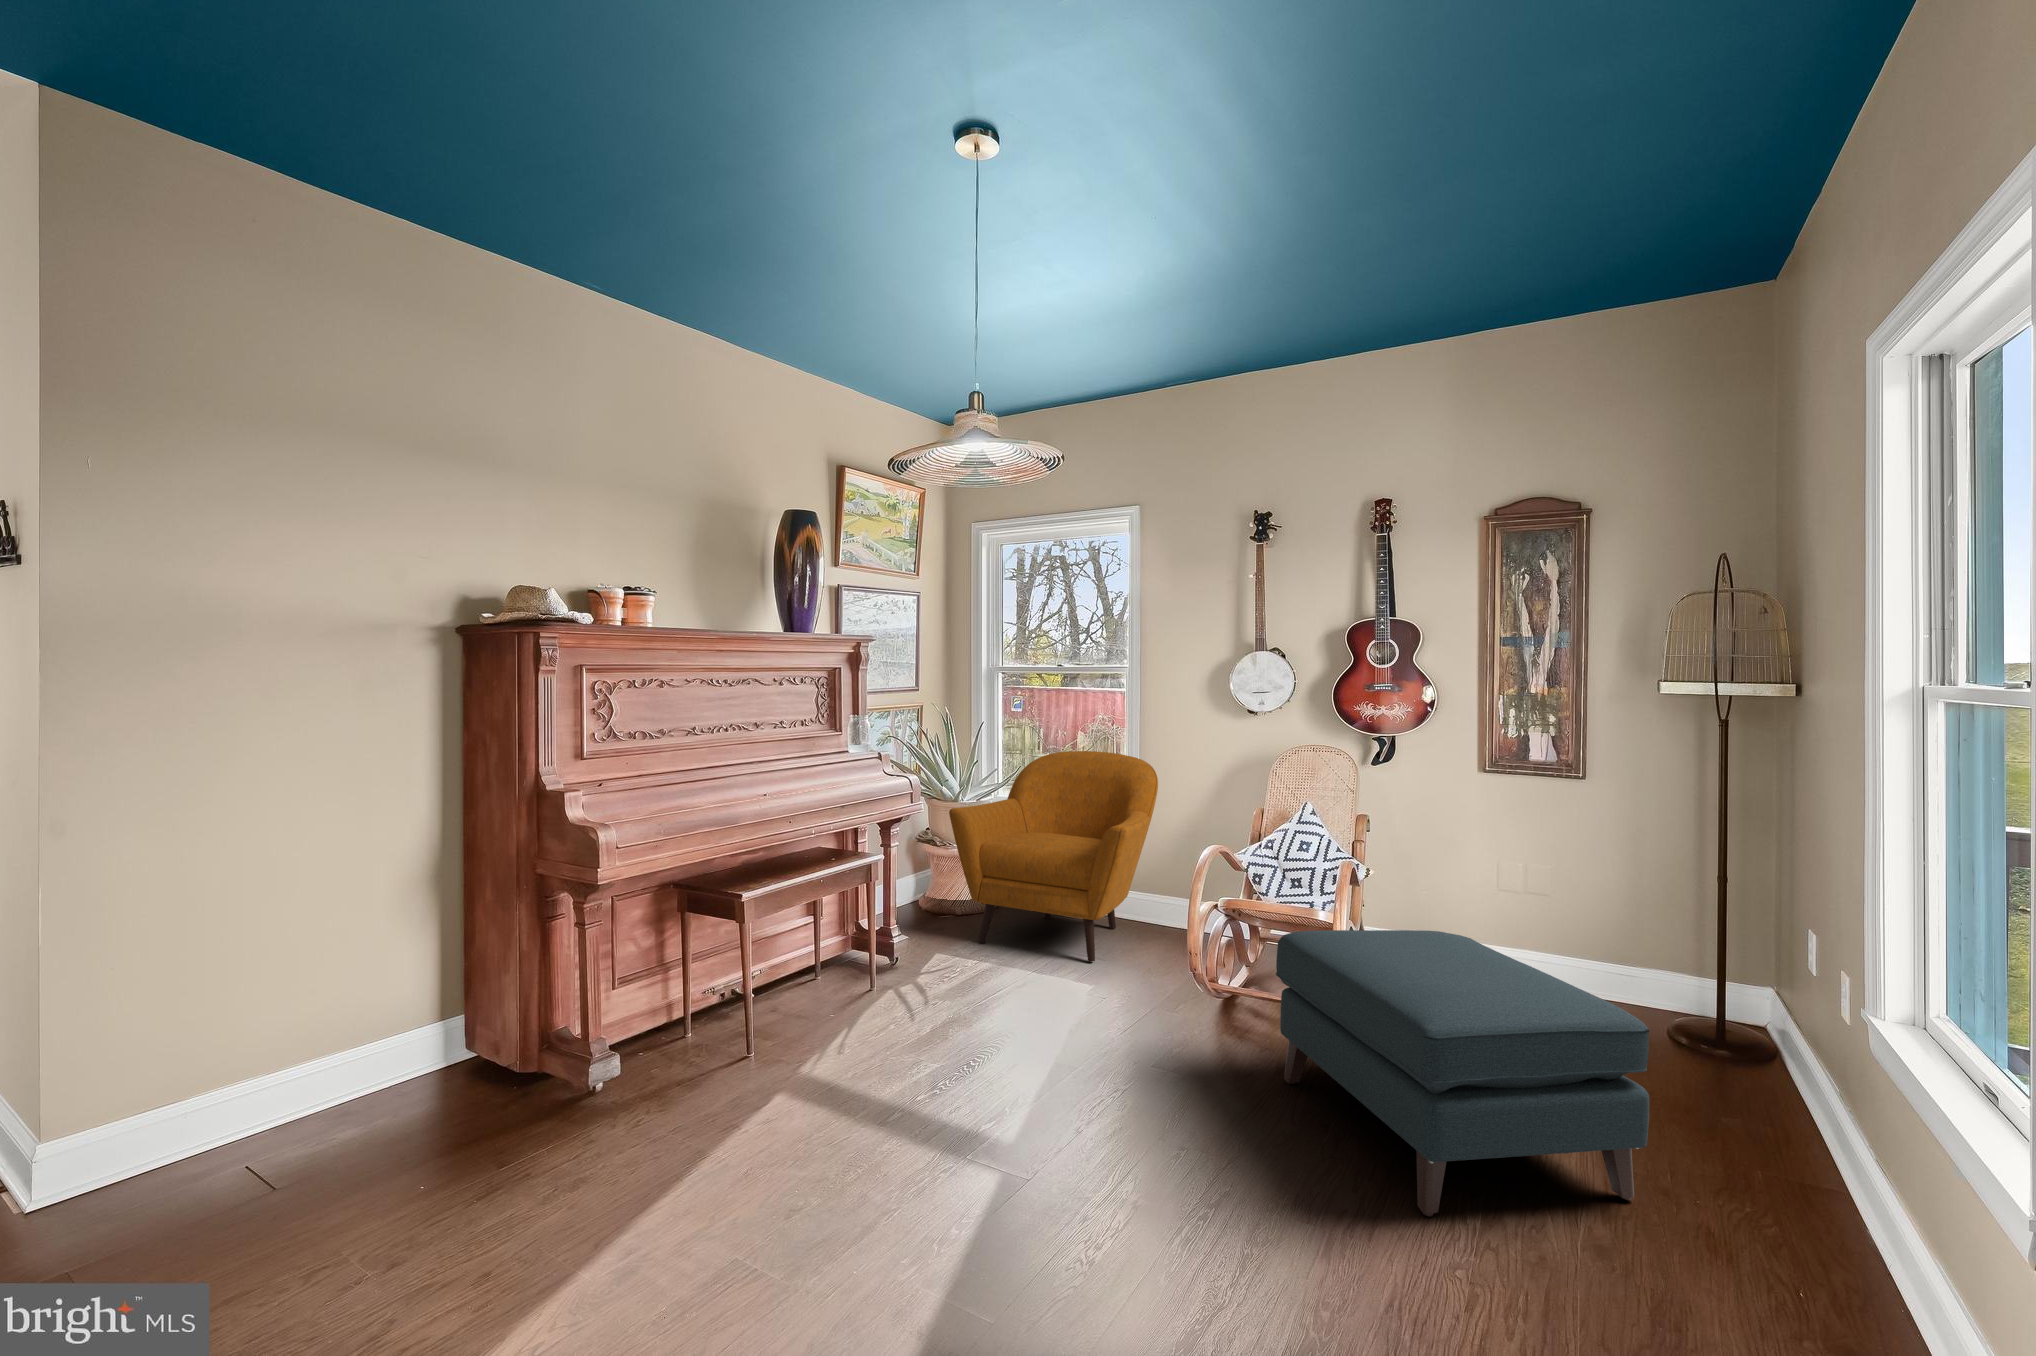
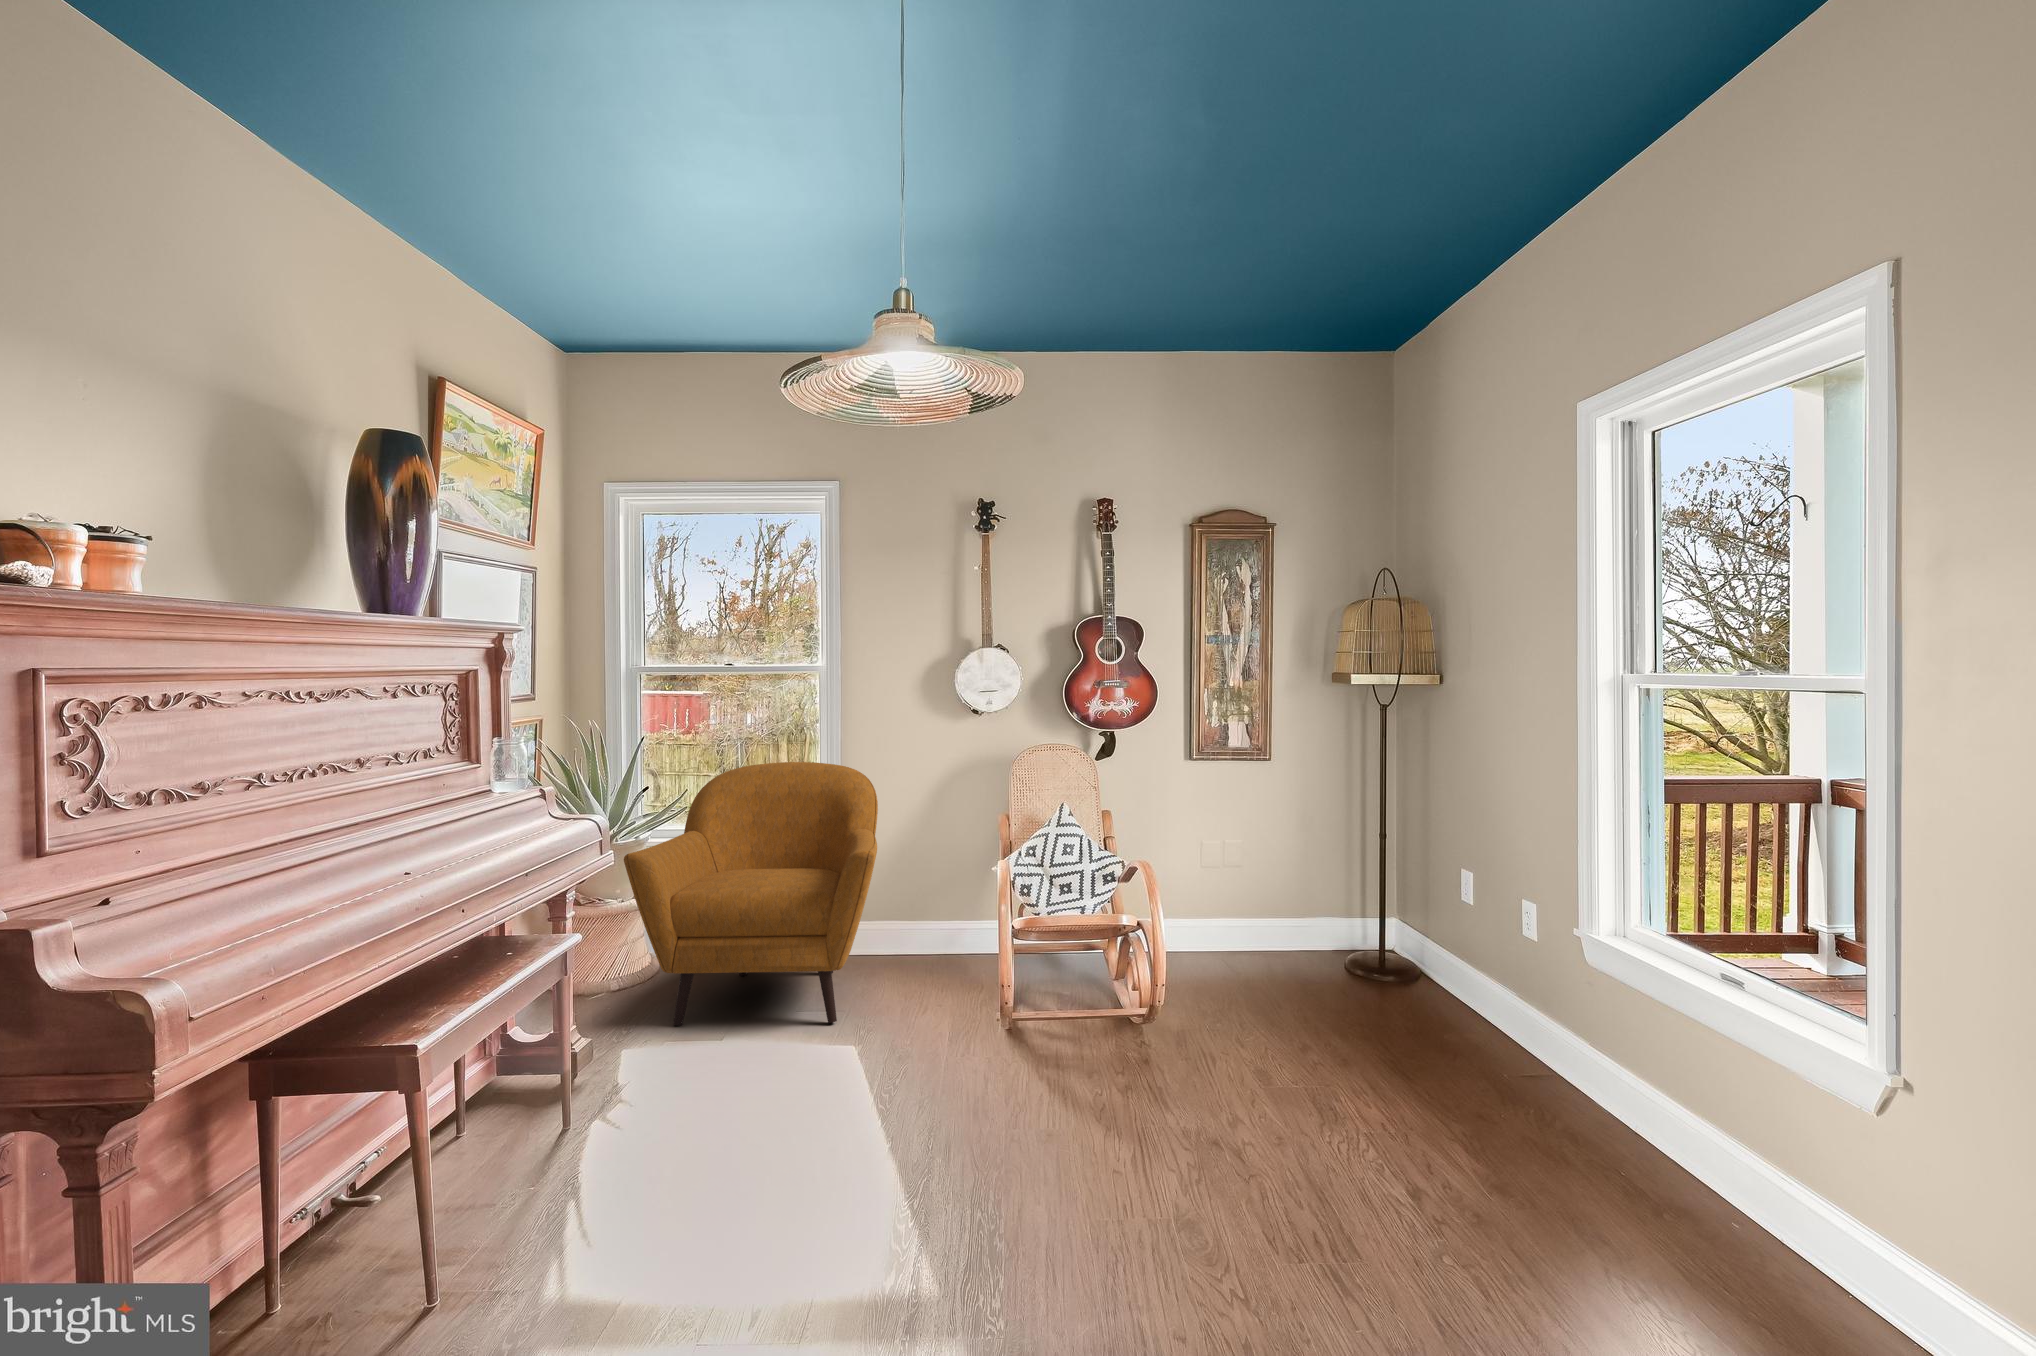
ottoman: present [1276,930,1649,1216] -> none [1123,923,1537,1257]

